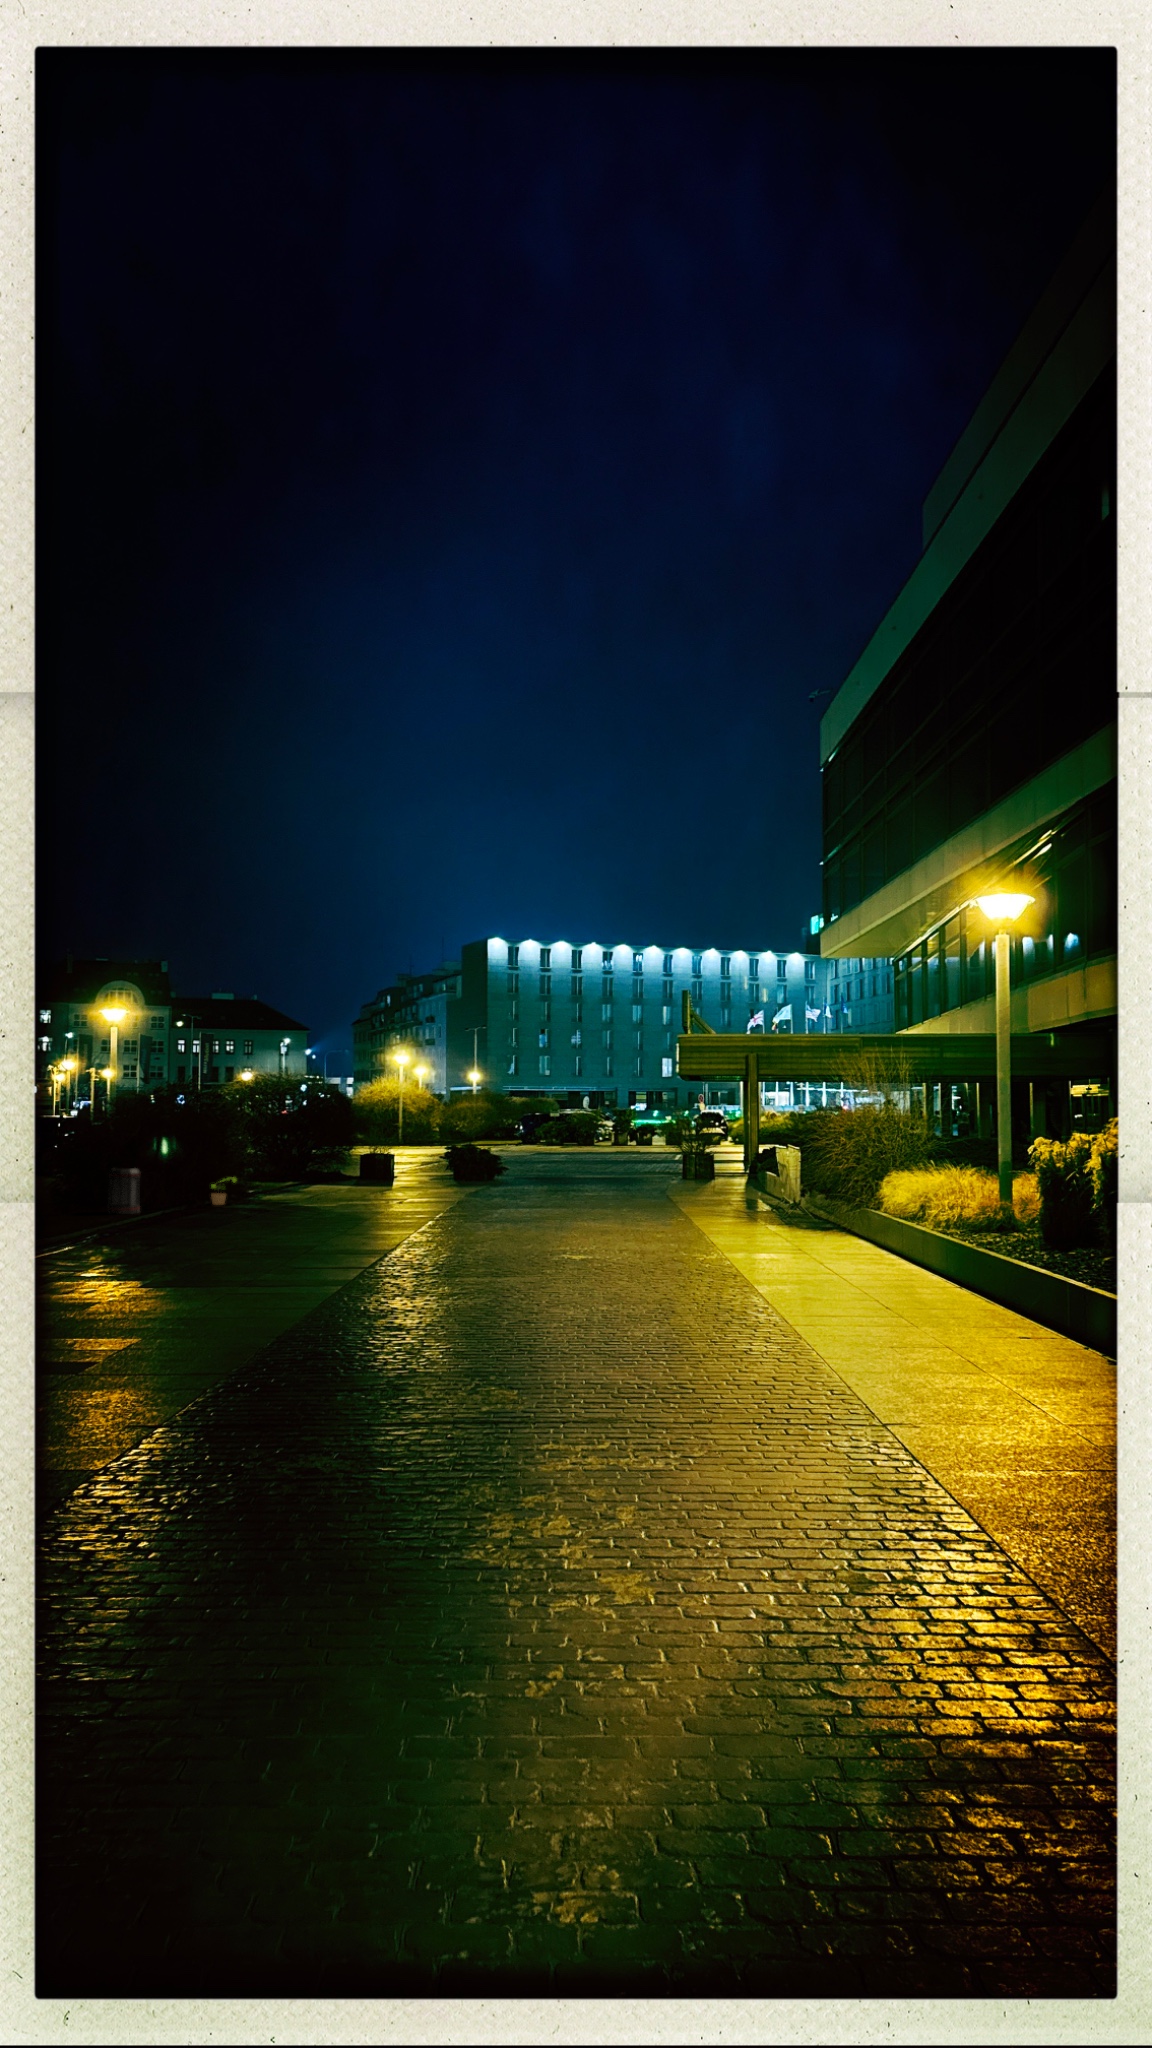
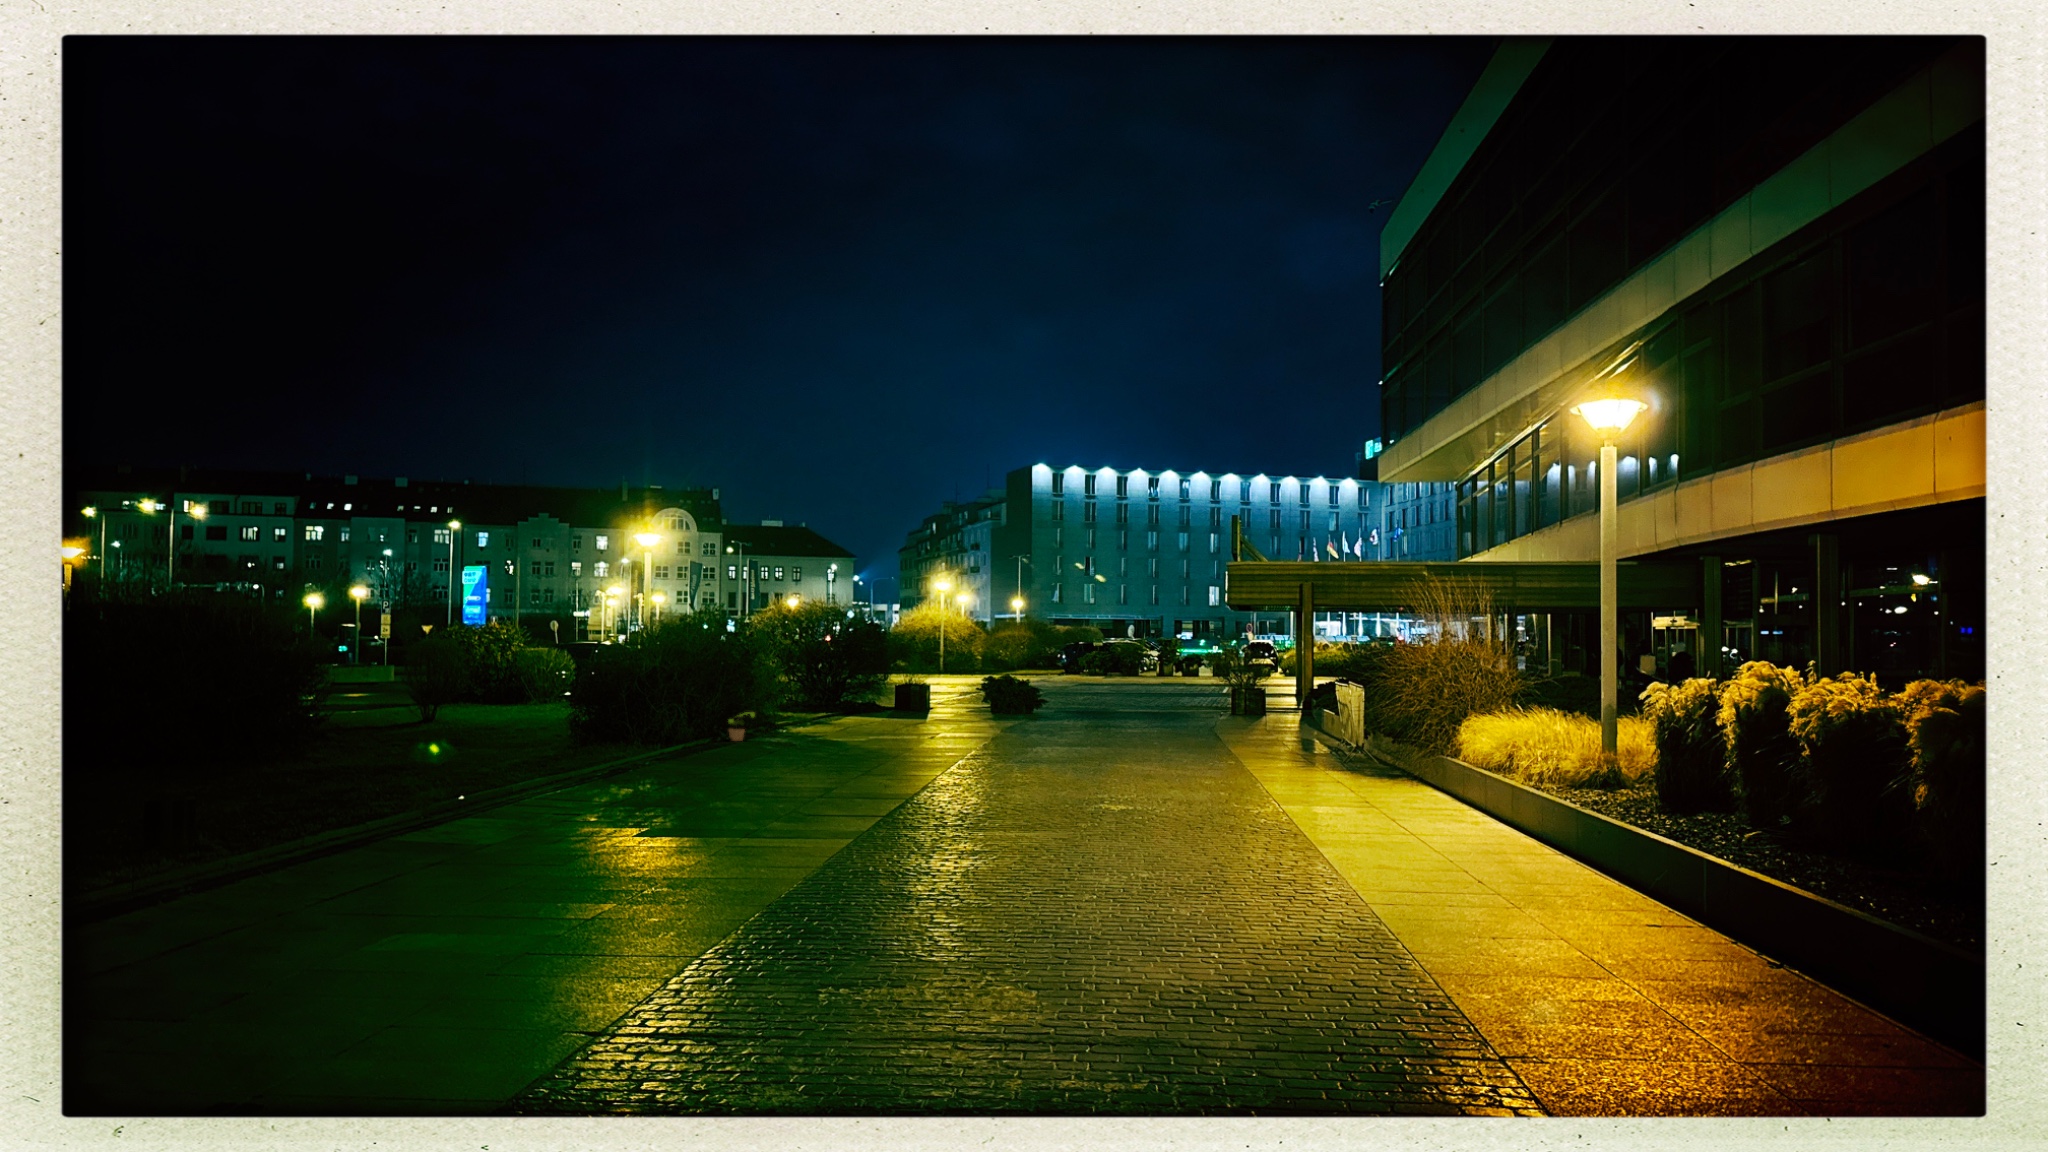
trash can: present [107,1168,140,1214] -> none [618,702,654,751]

